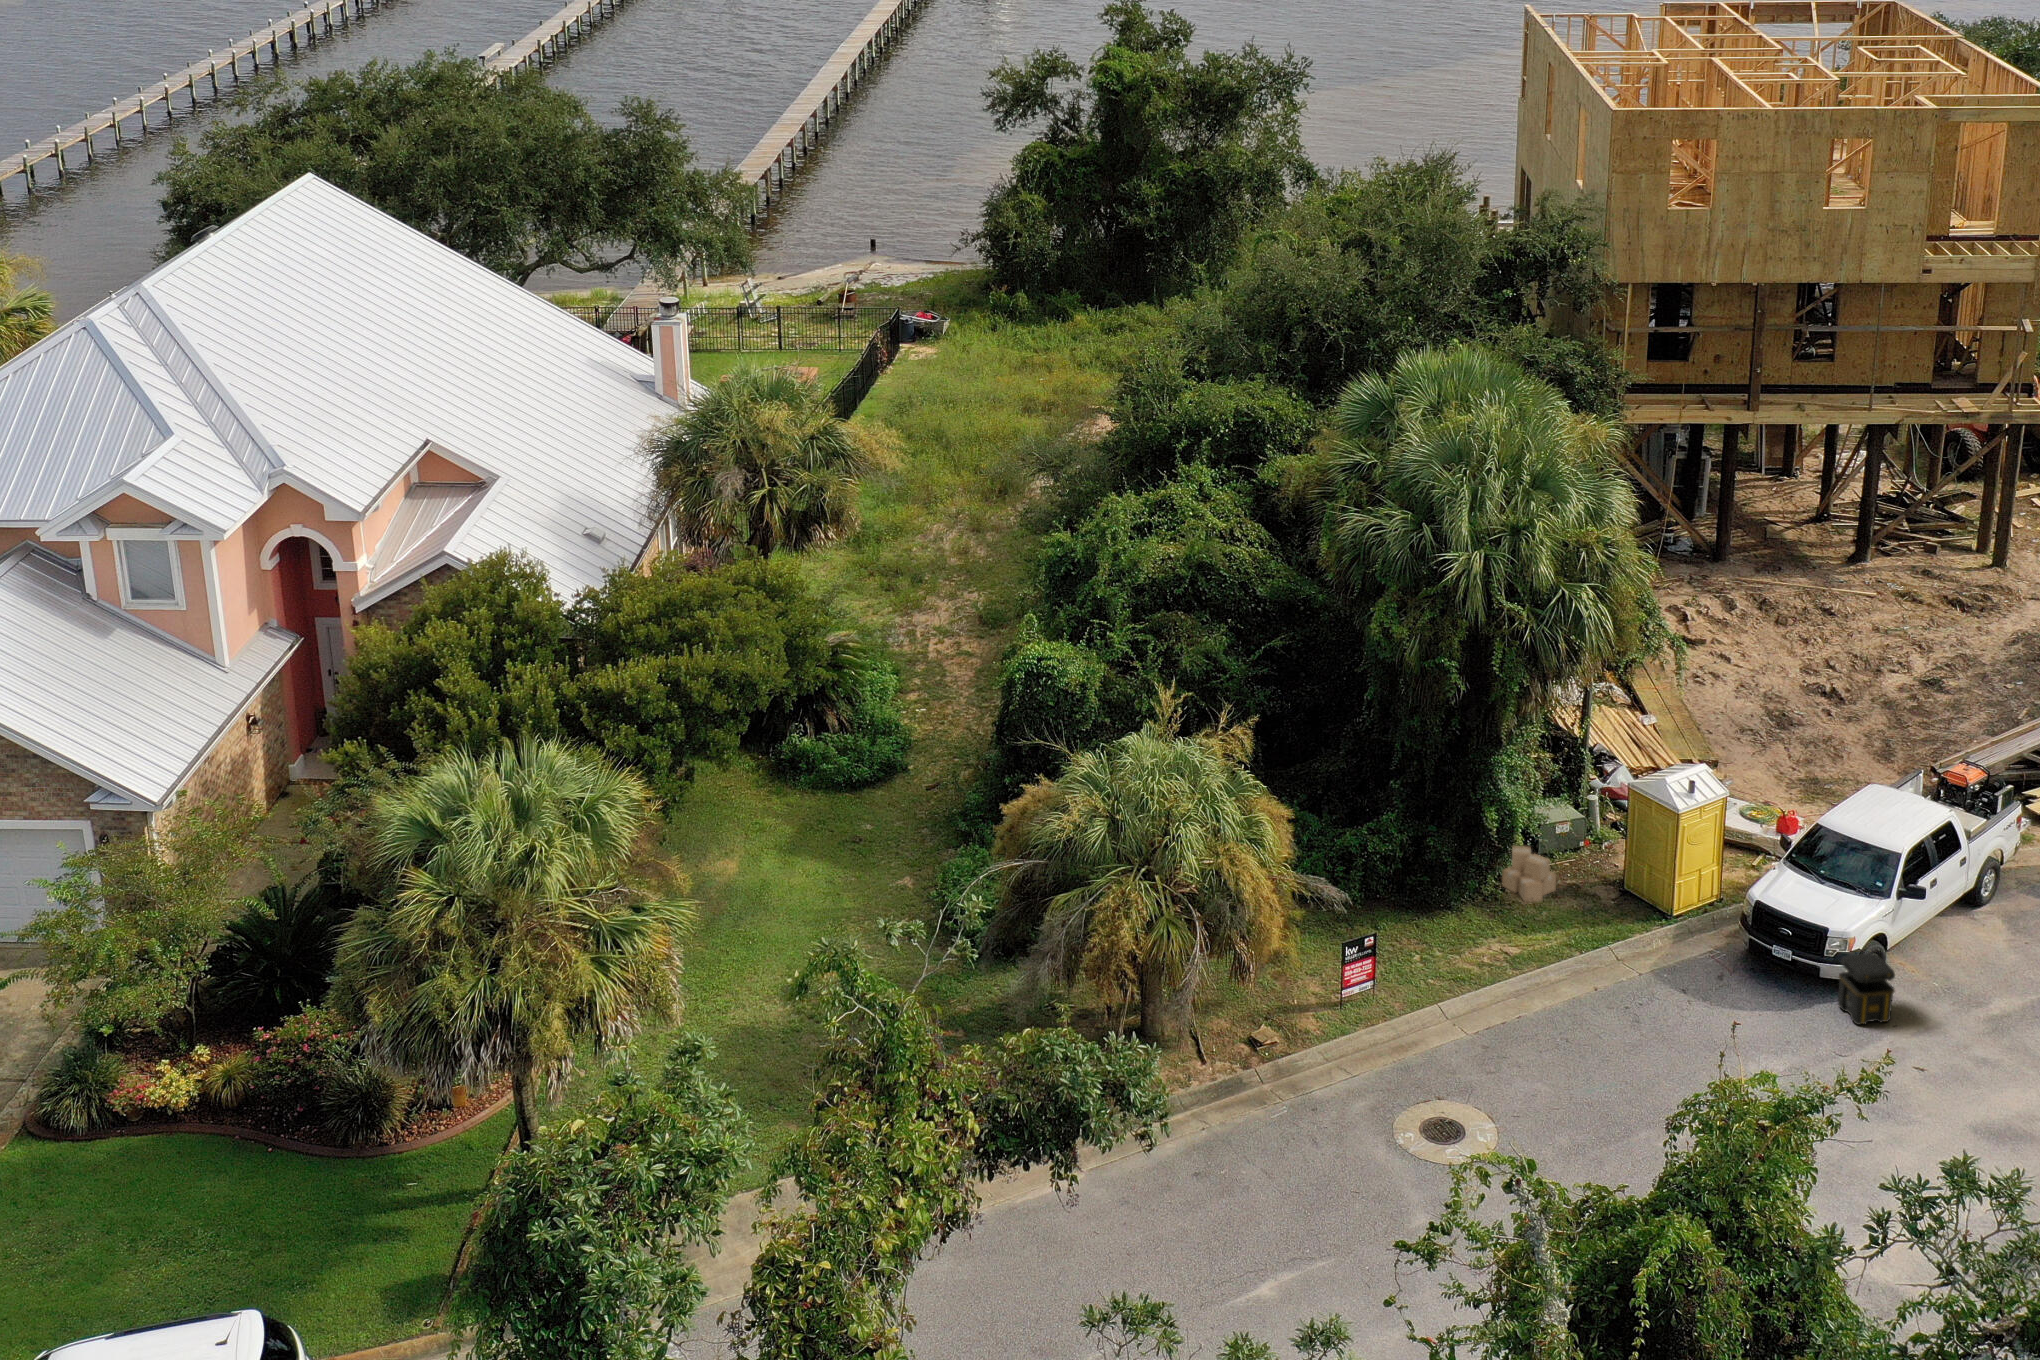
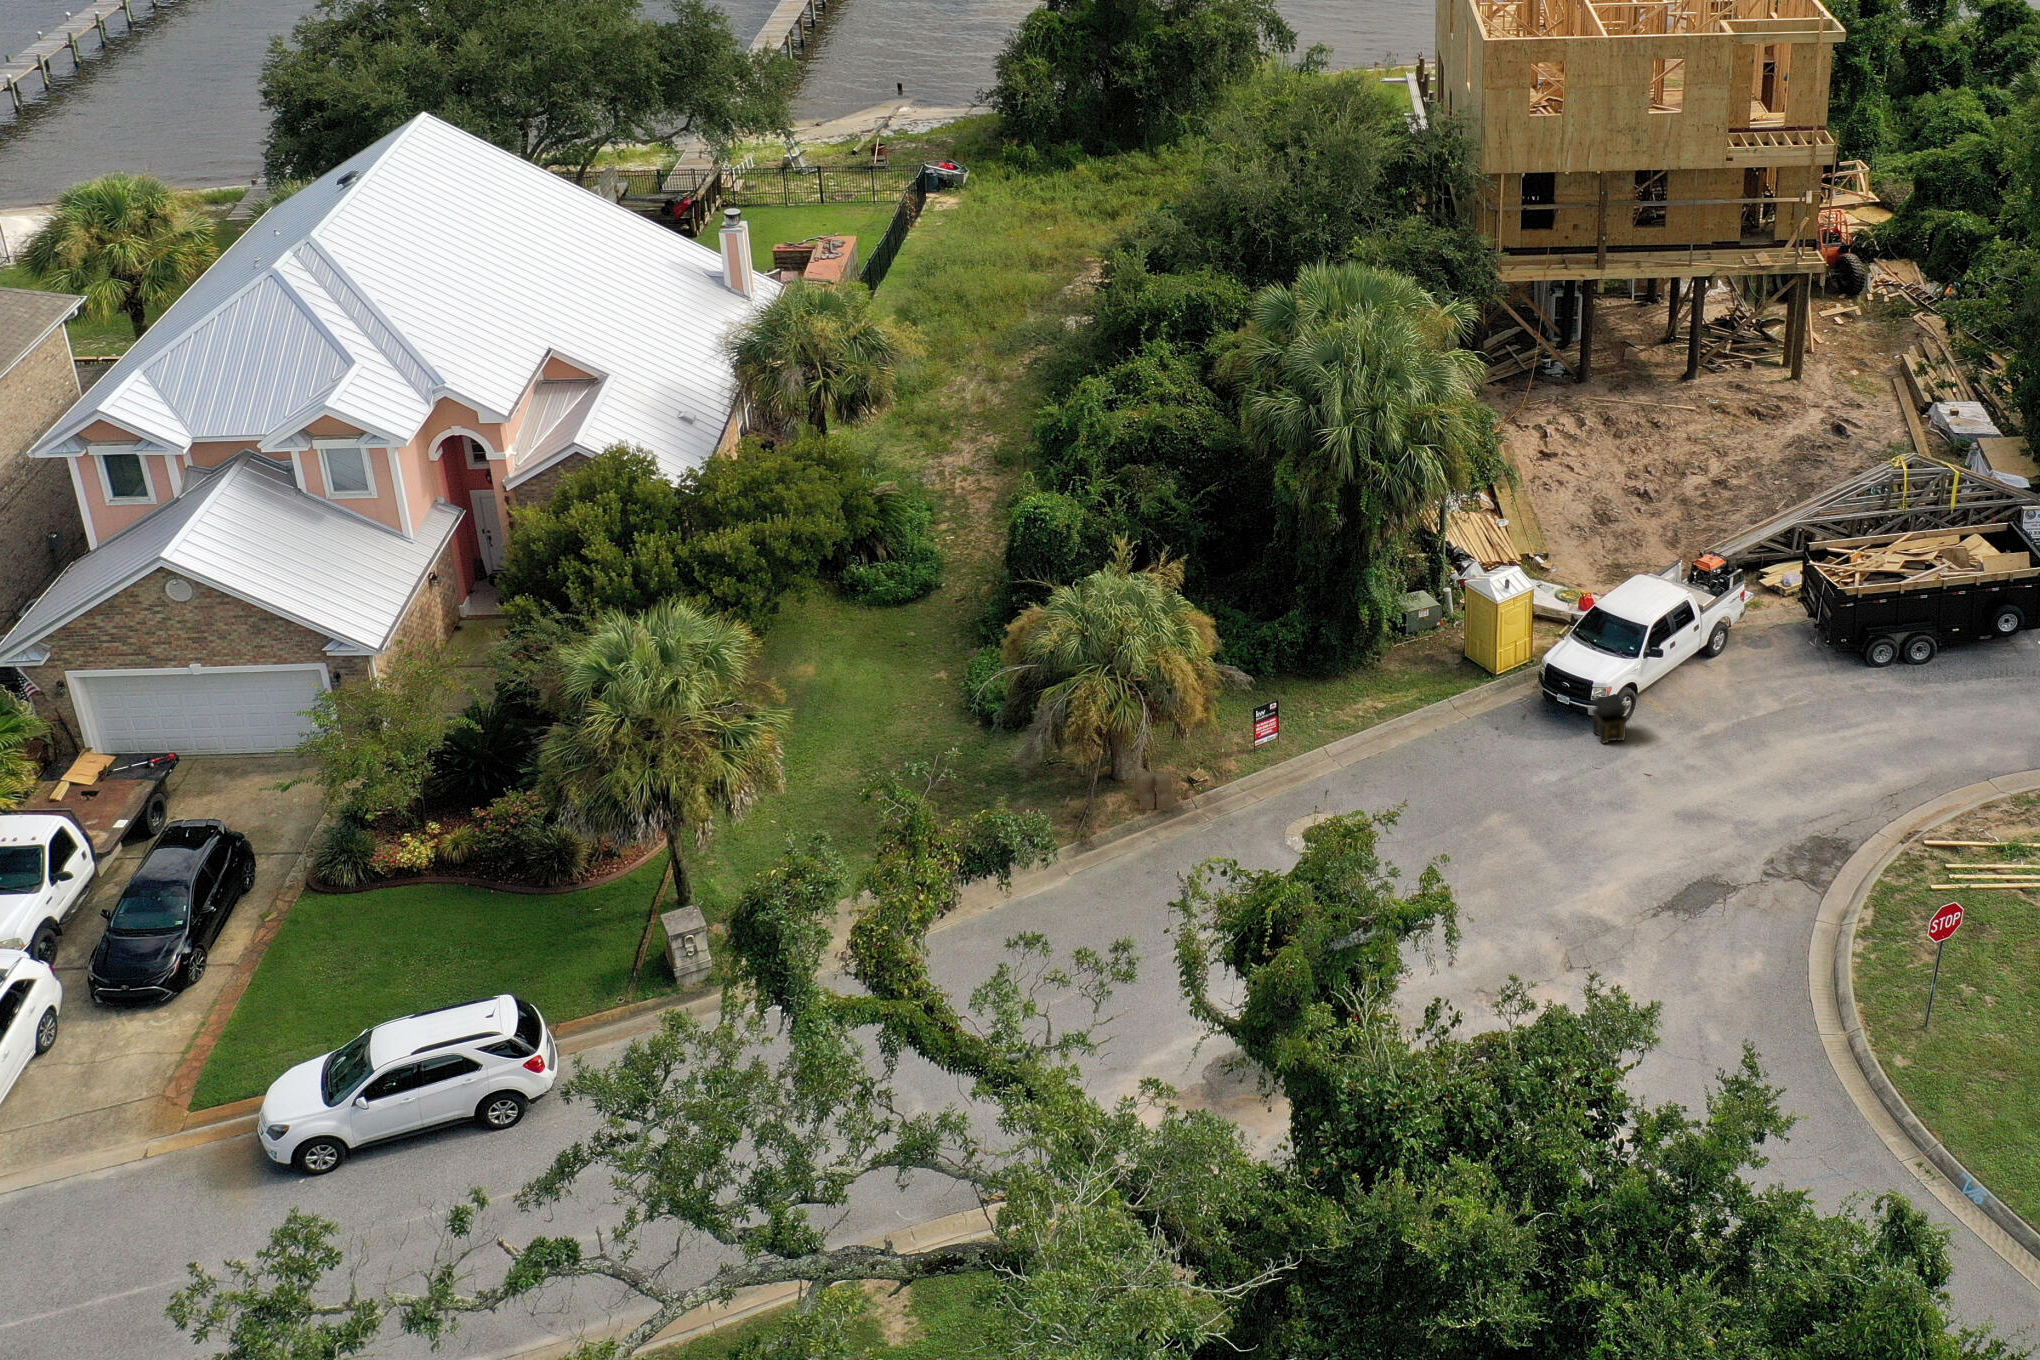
cardboard box: present [1502,846,1556,902] -> present [1135,771,1176,812]

